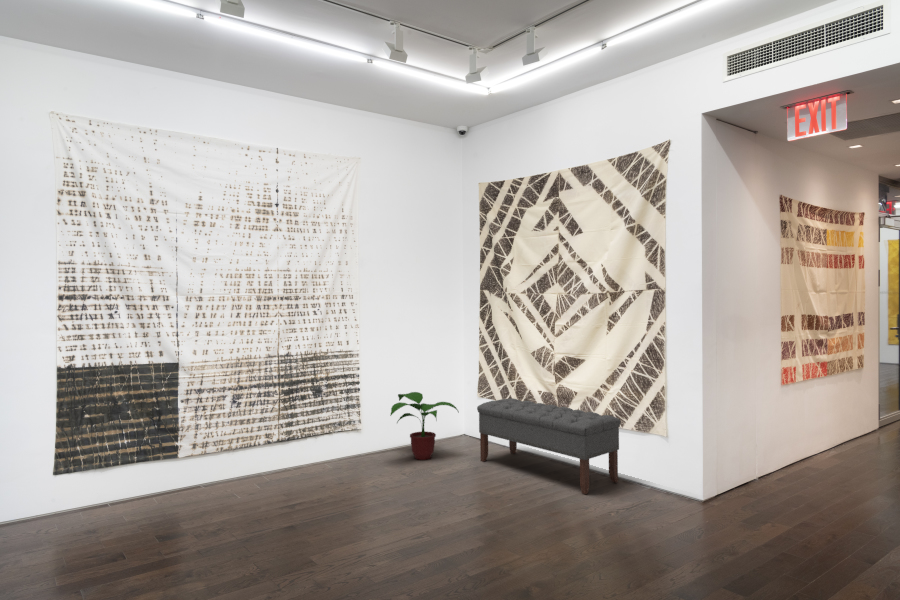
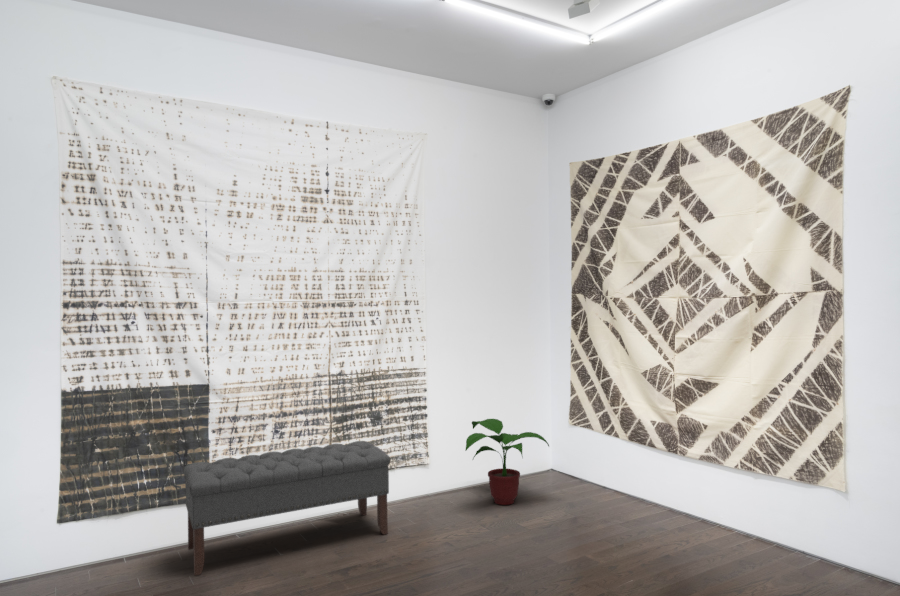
bench: present [477,398,621,494] -> present [184,441,390,575]

